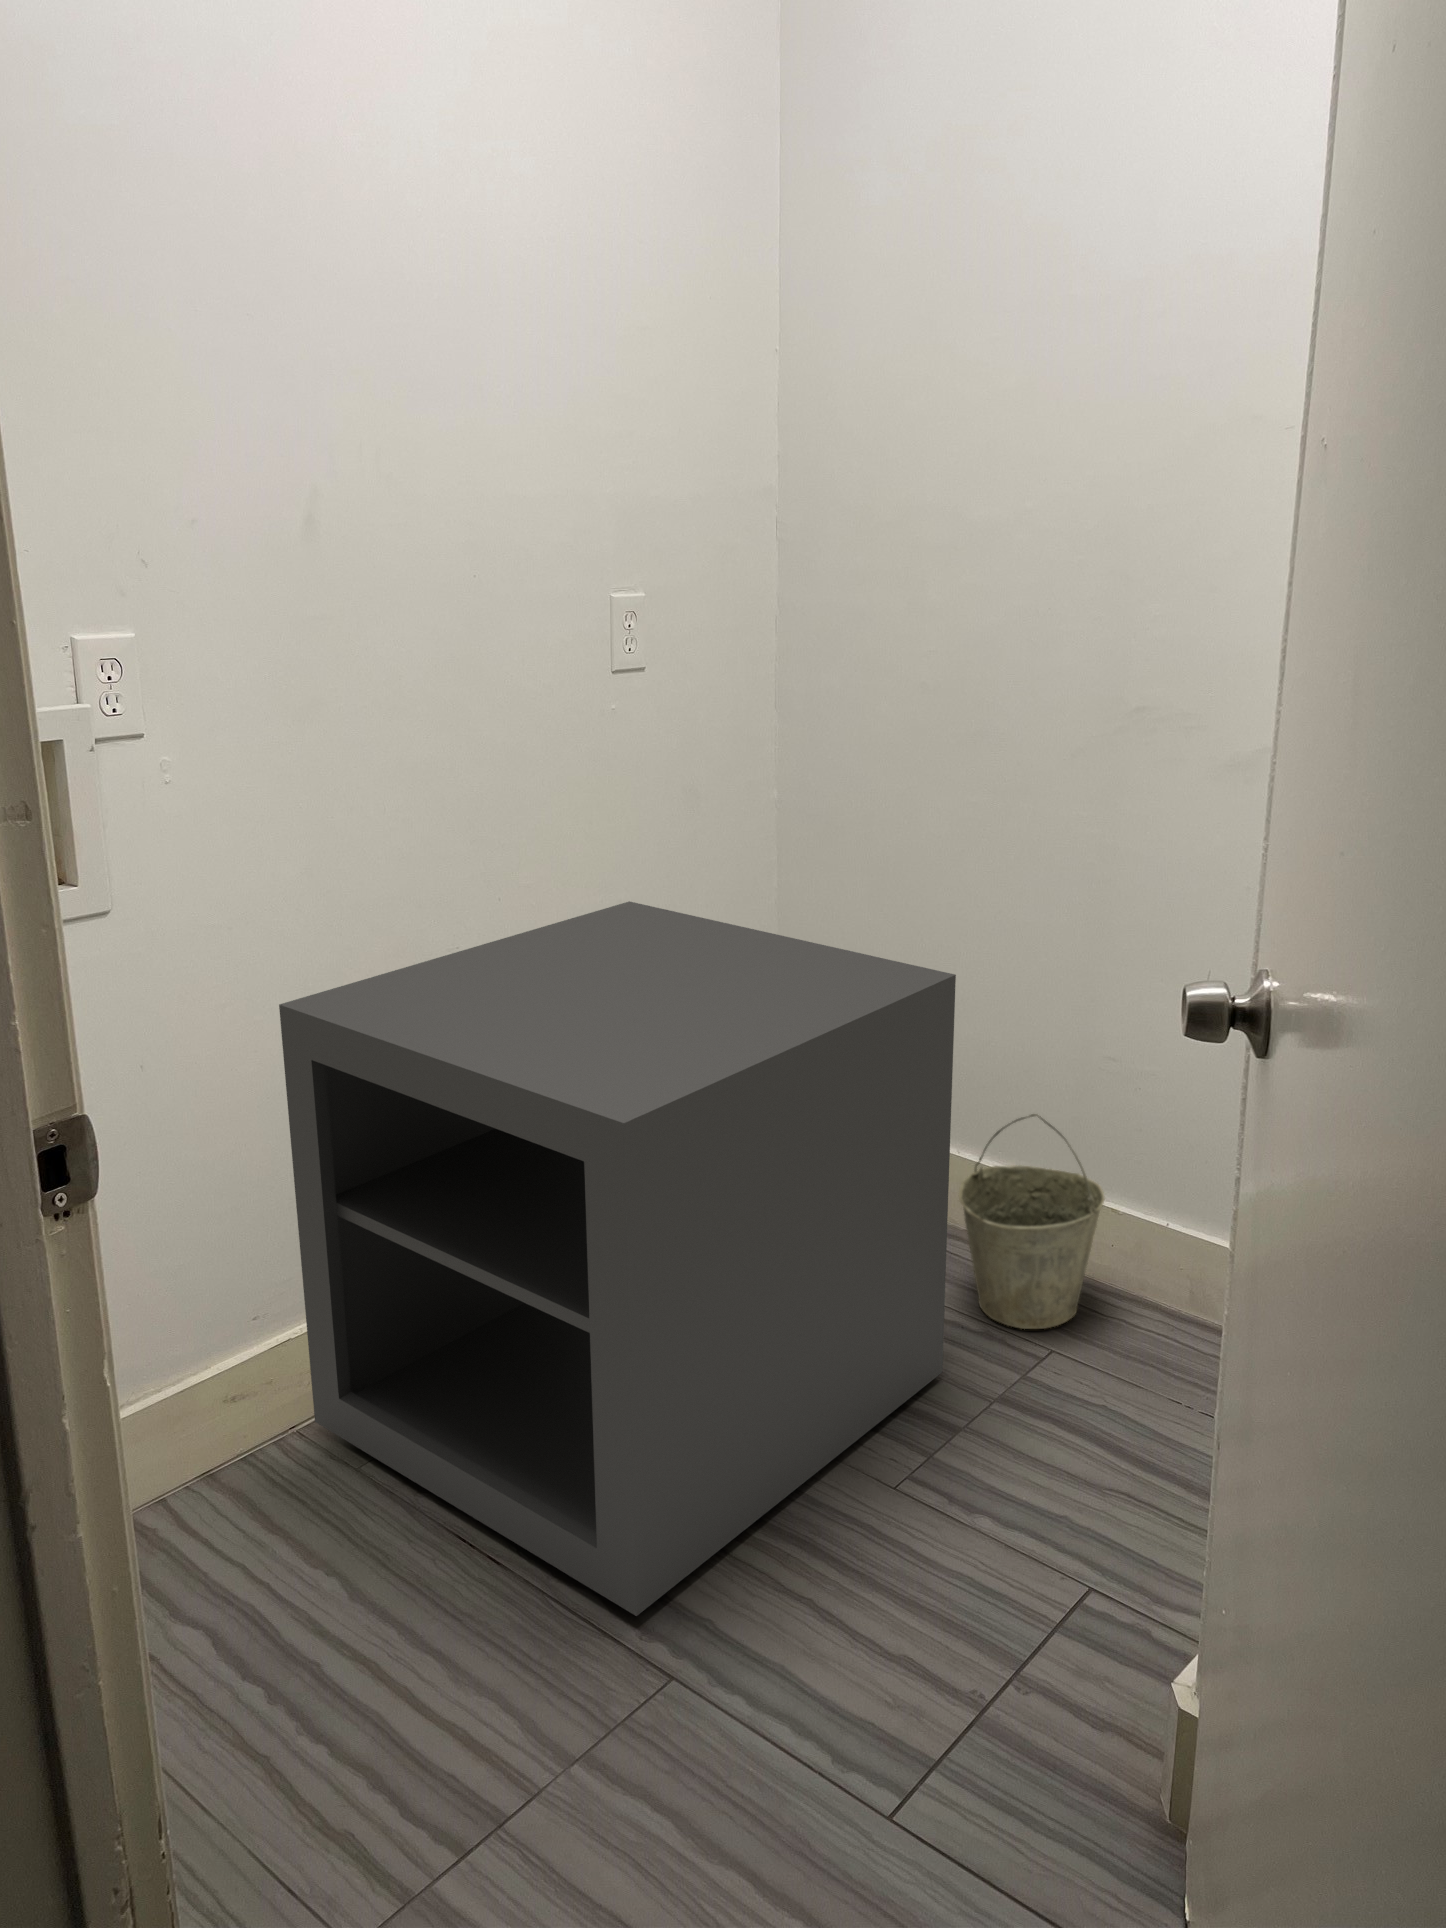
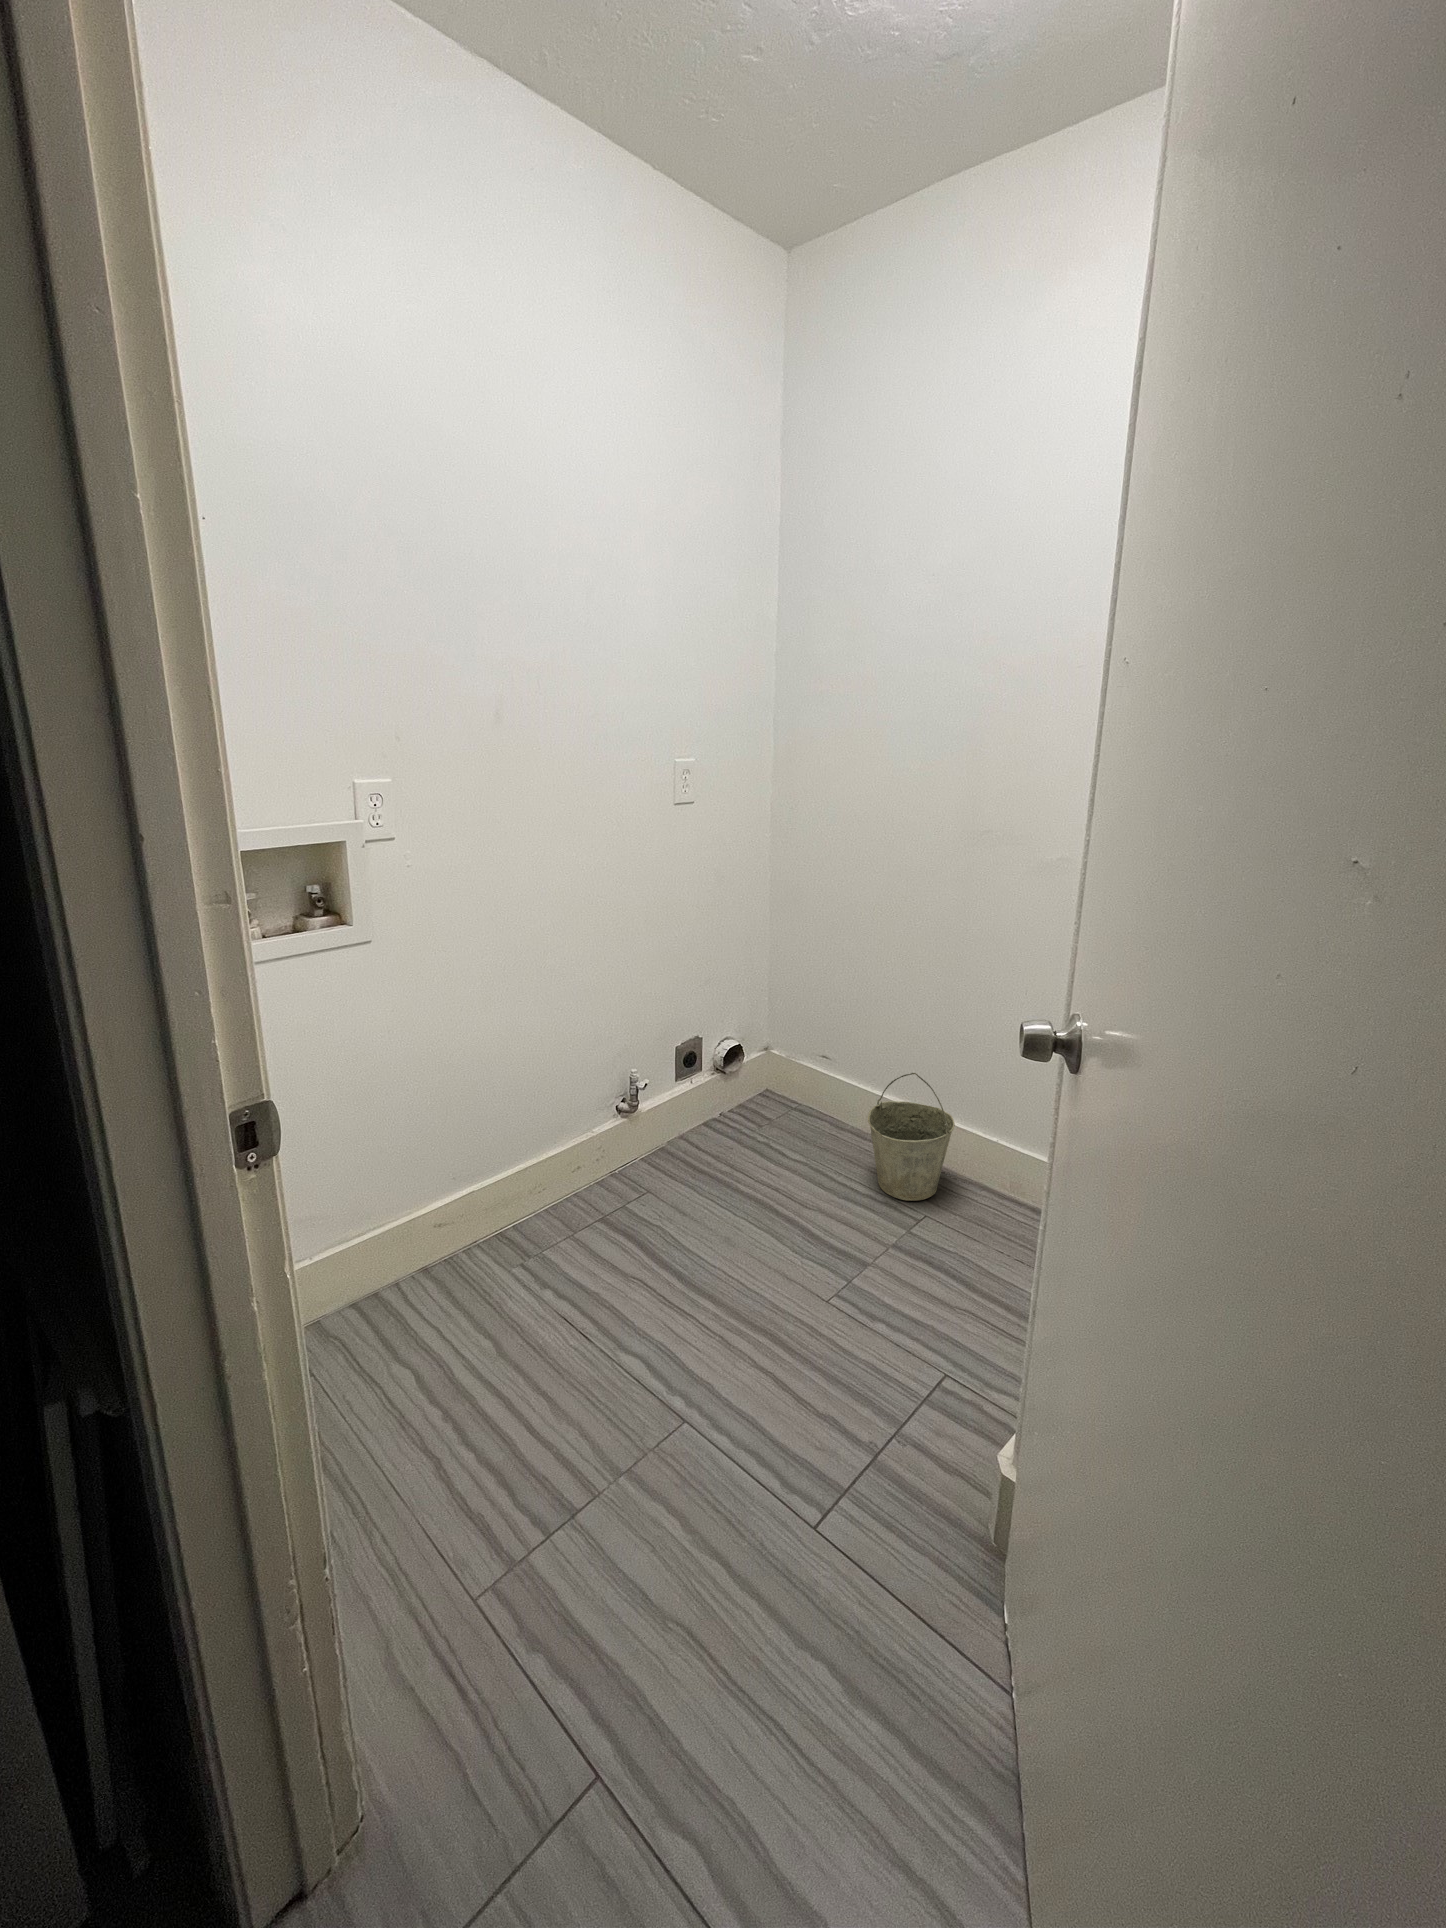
storage cabinet: present [279,901,956,1616] -> none [474,940,869,1378]

